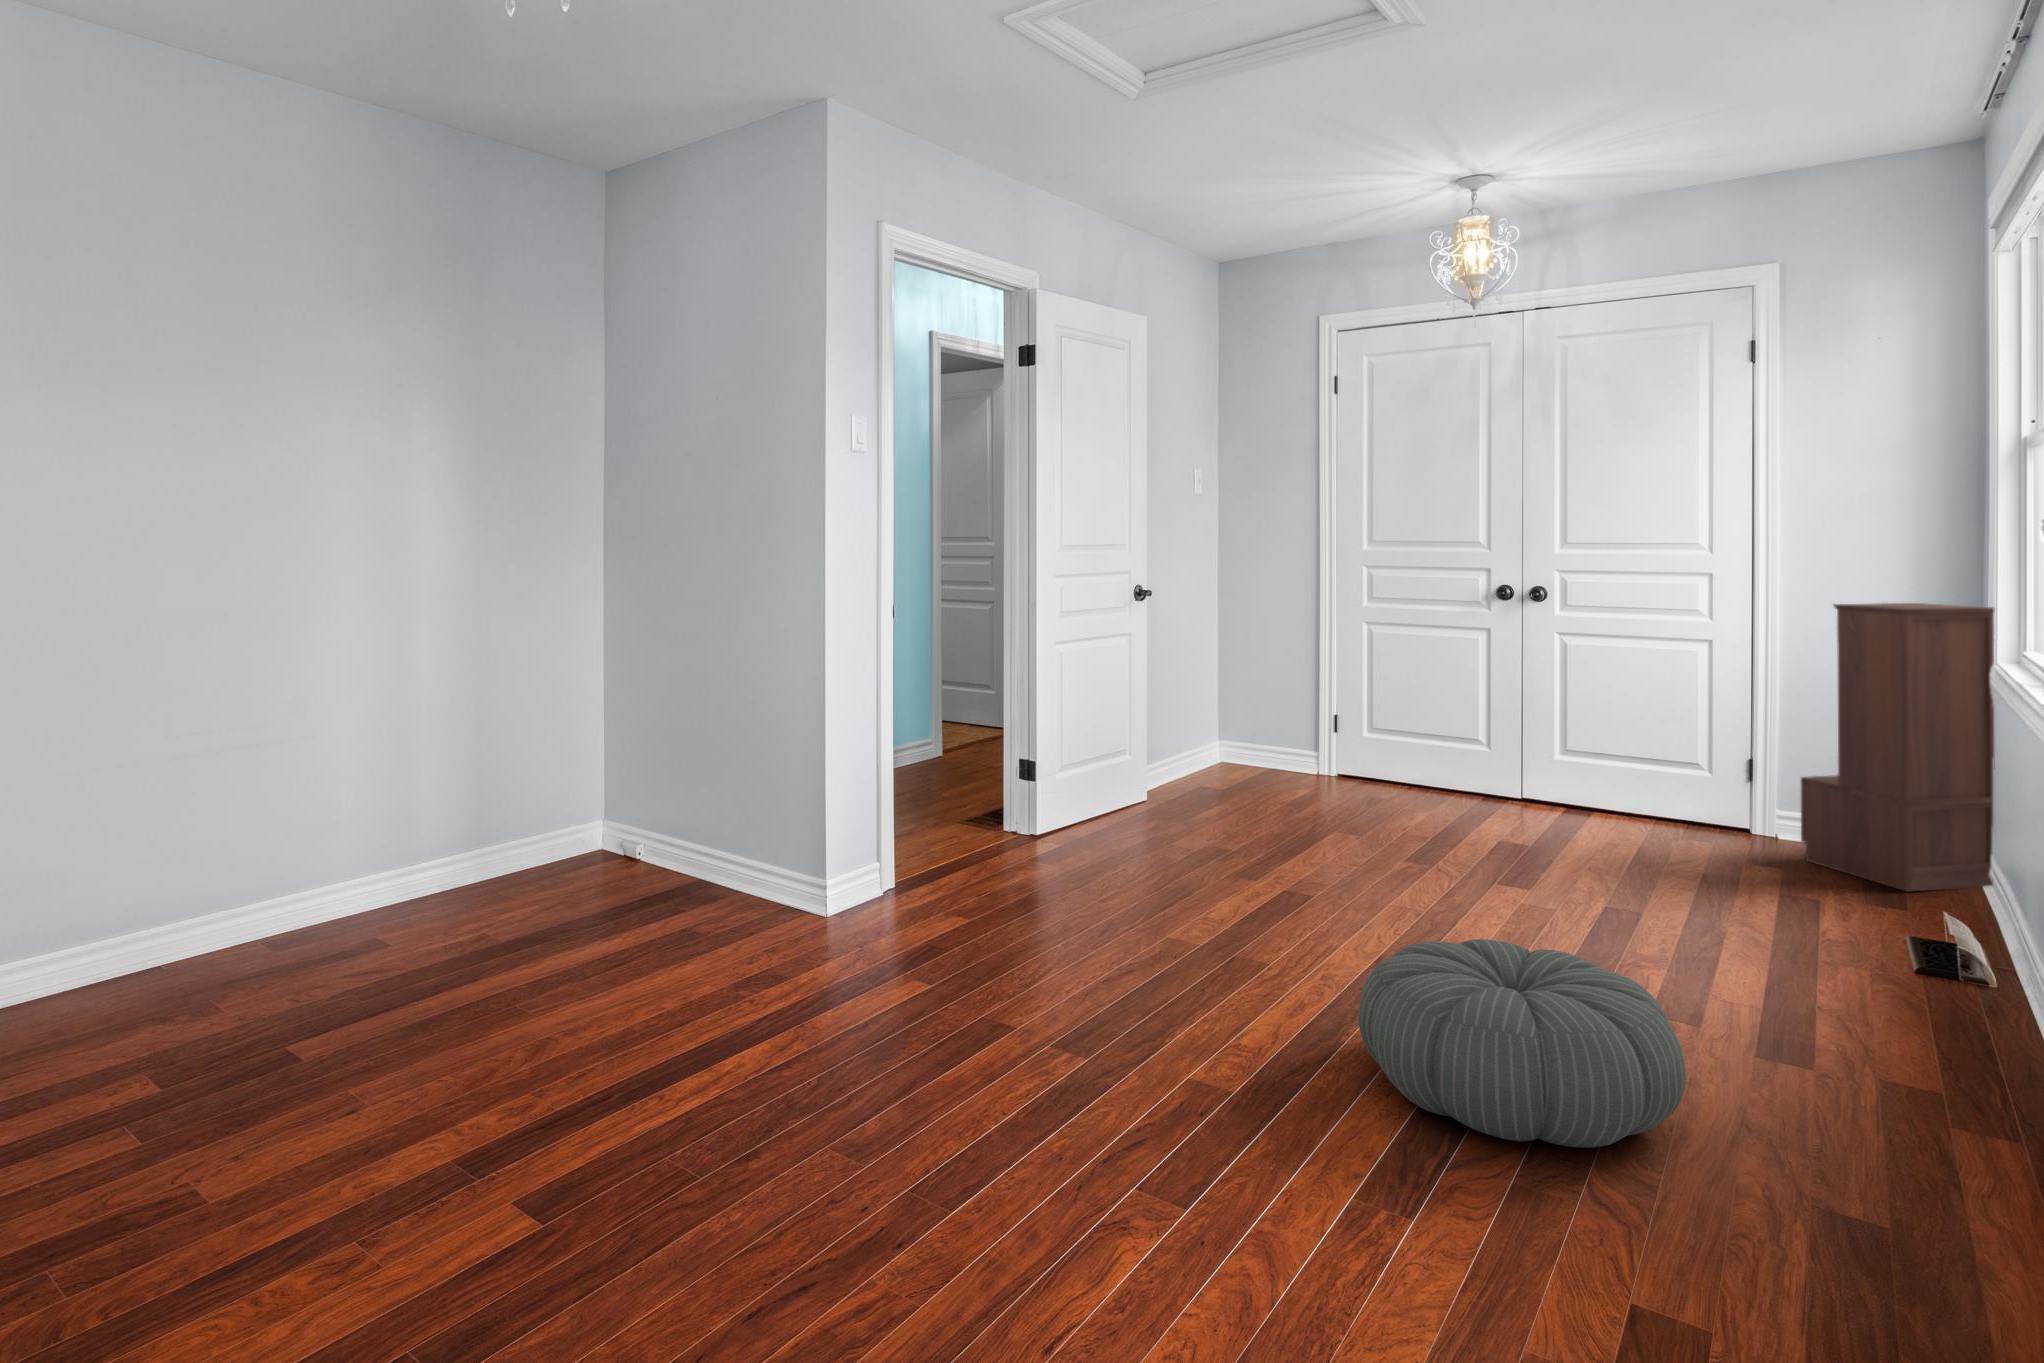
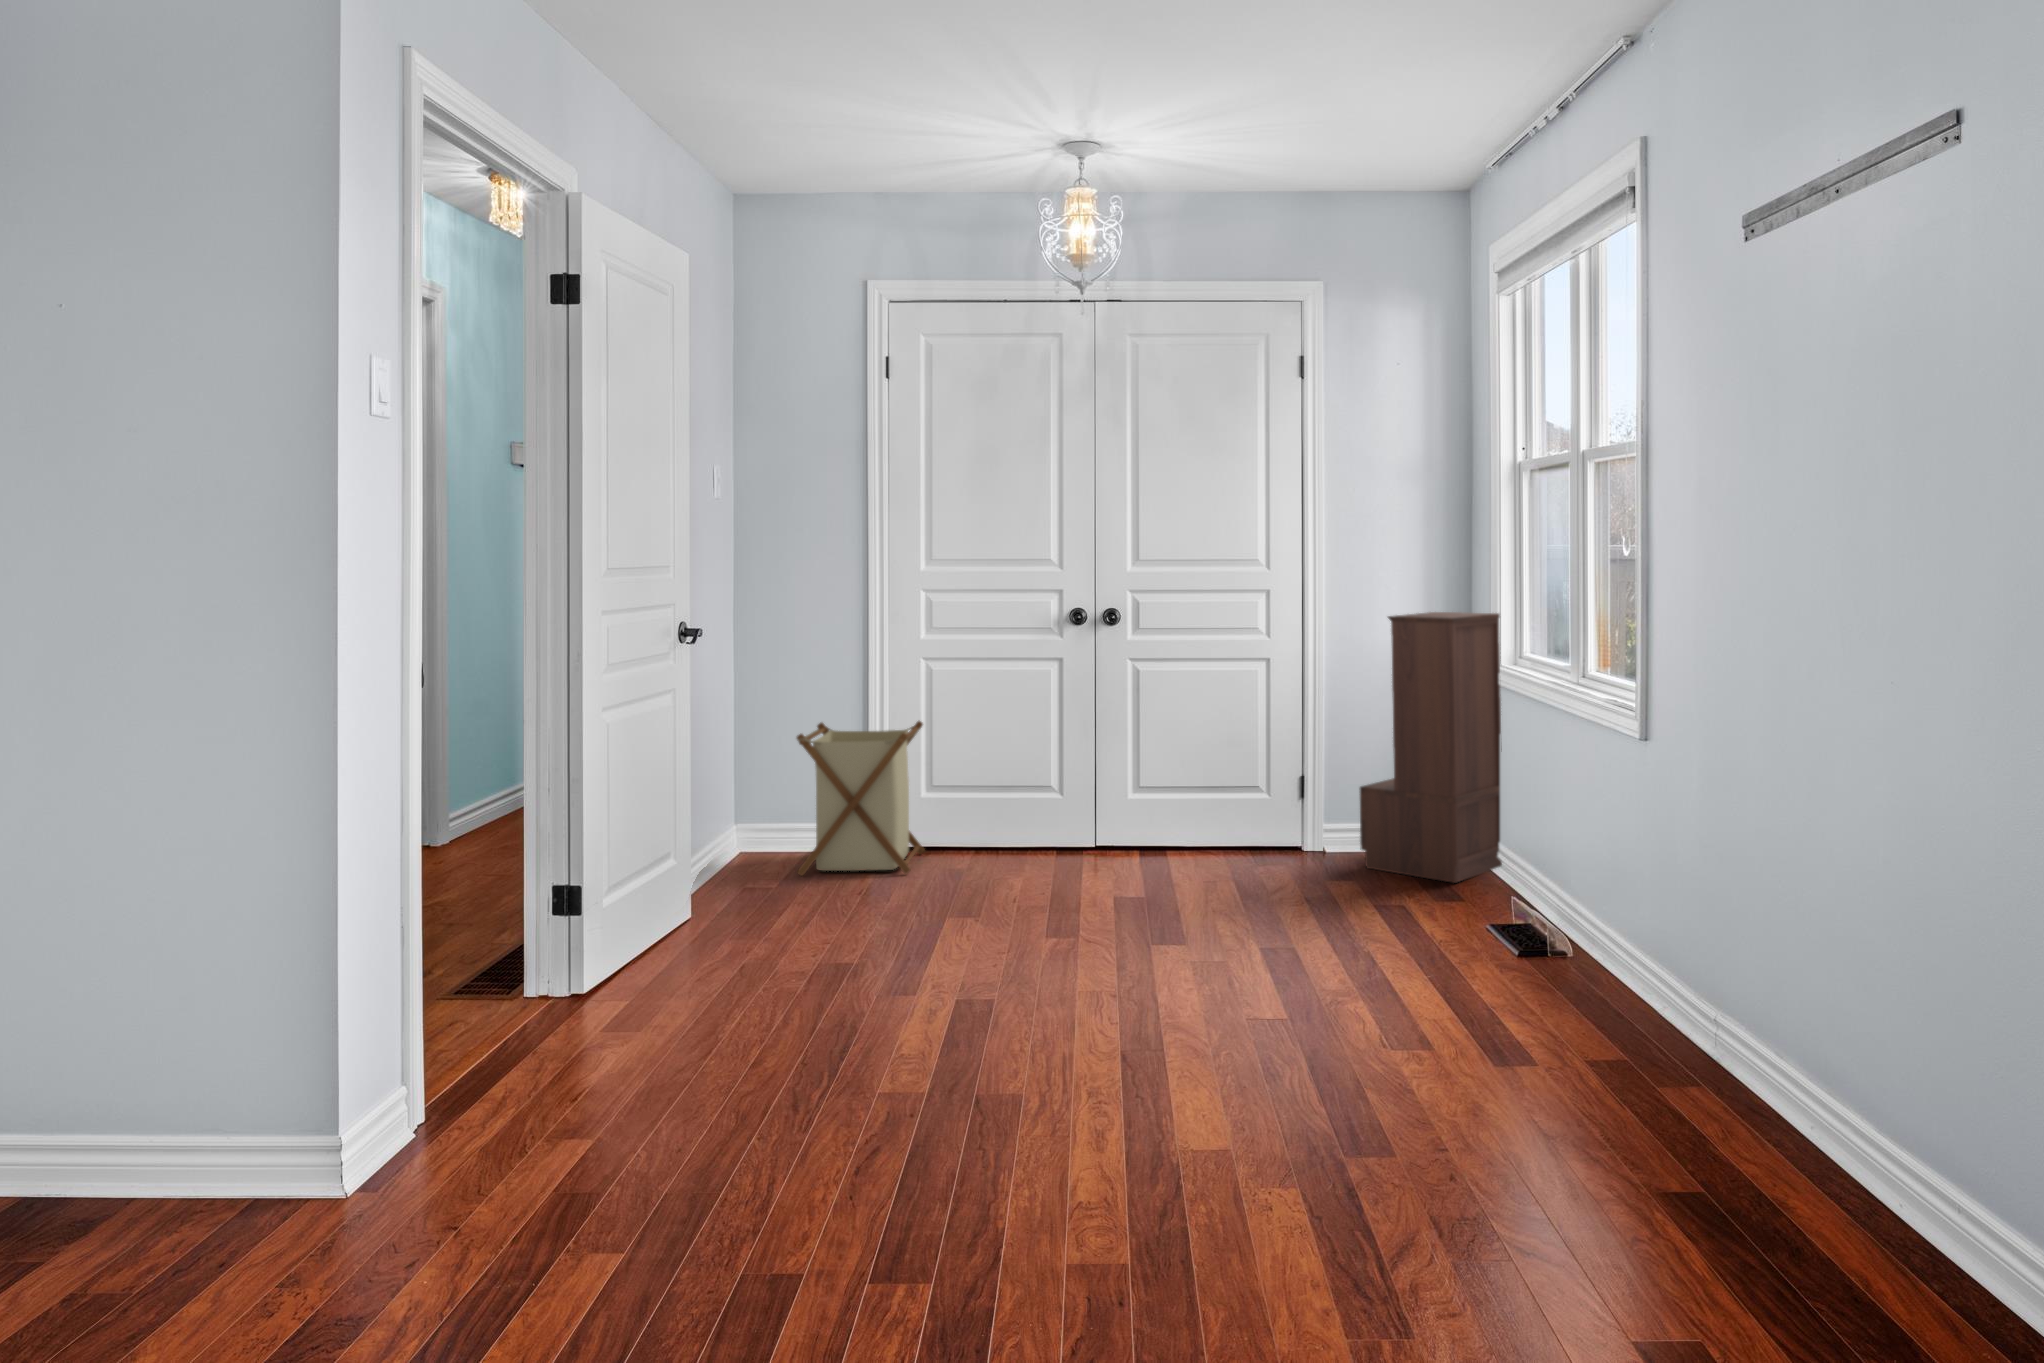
laundry basket: none [1245,668,1362,797] -> present [797,721,924,875]
pouf: present [1358,939,1686,1148] -> none [1202,1005,1525,1227]

